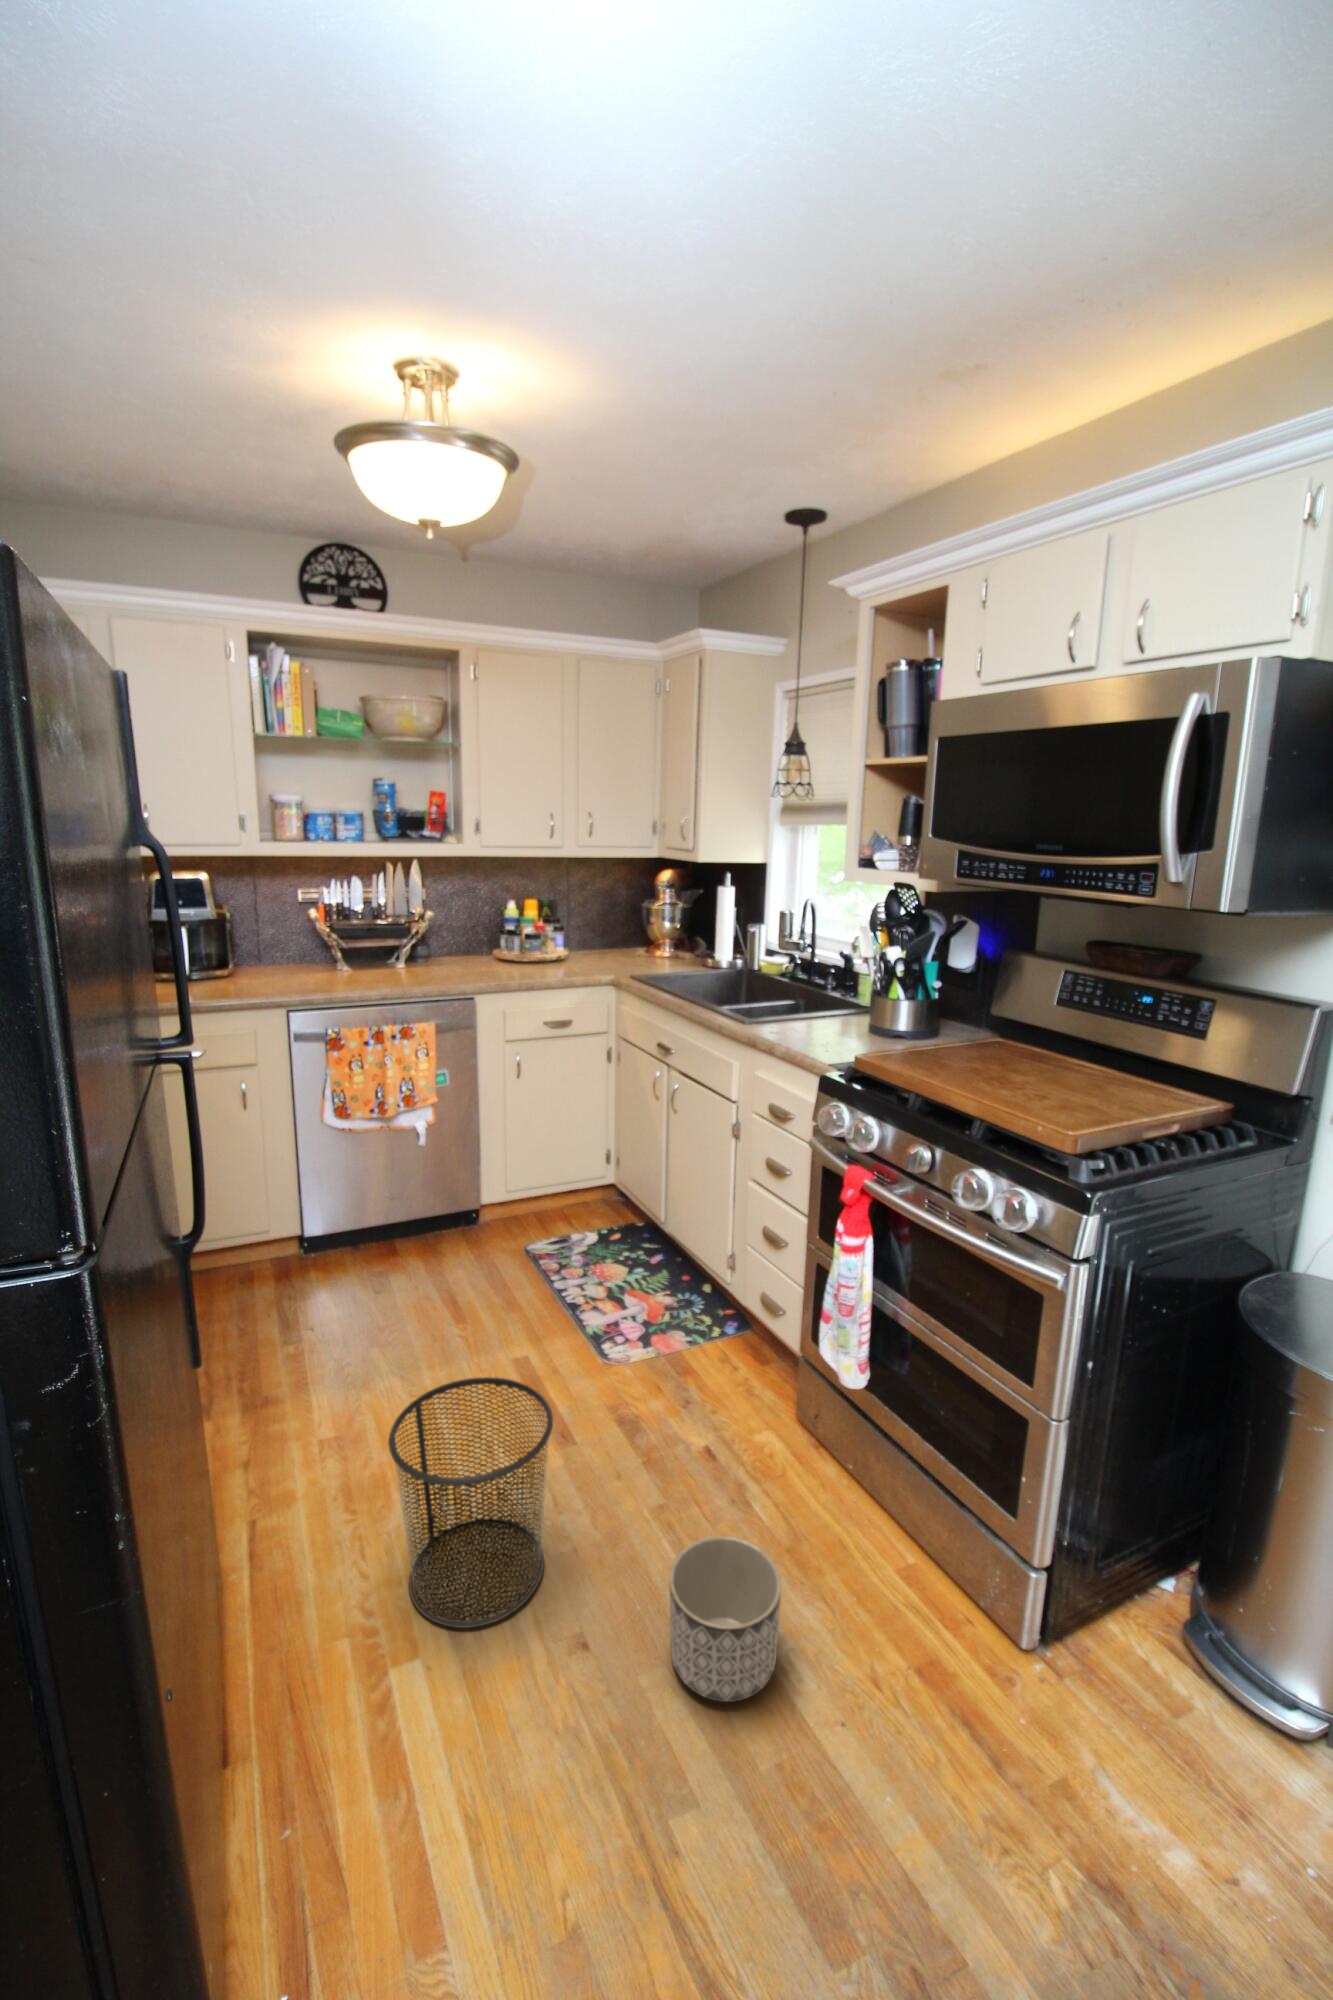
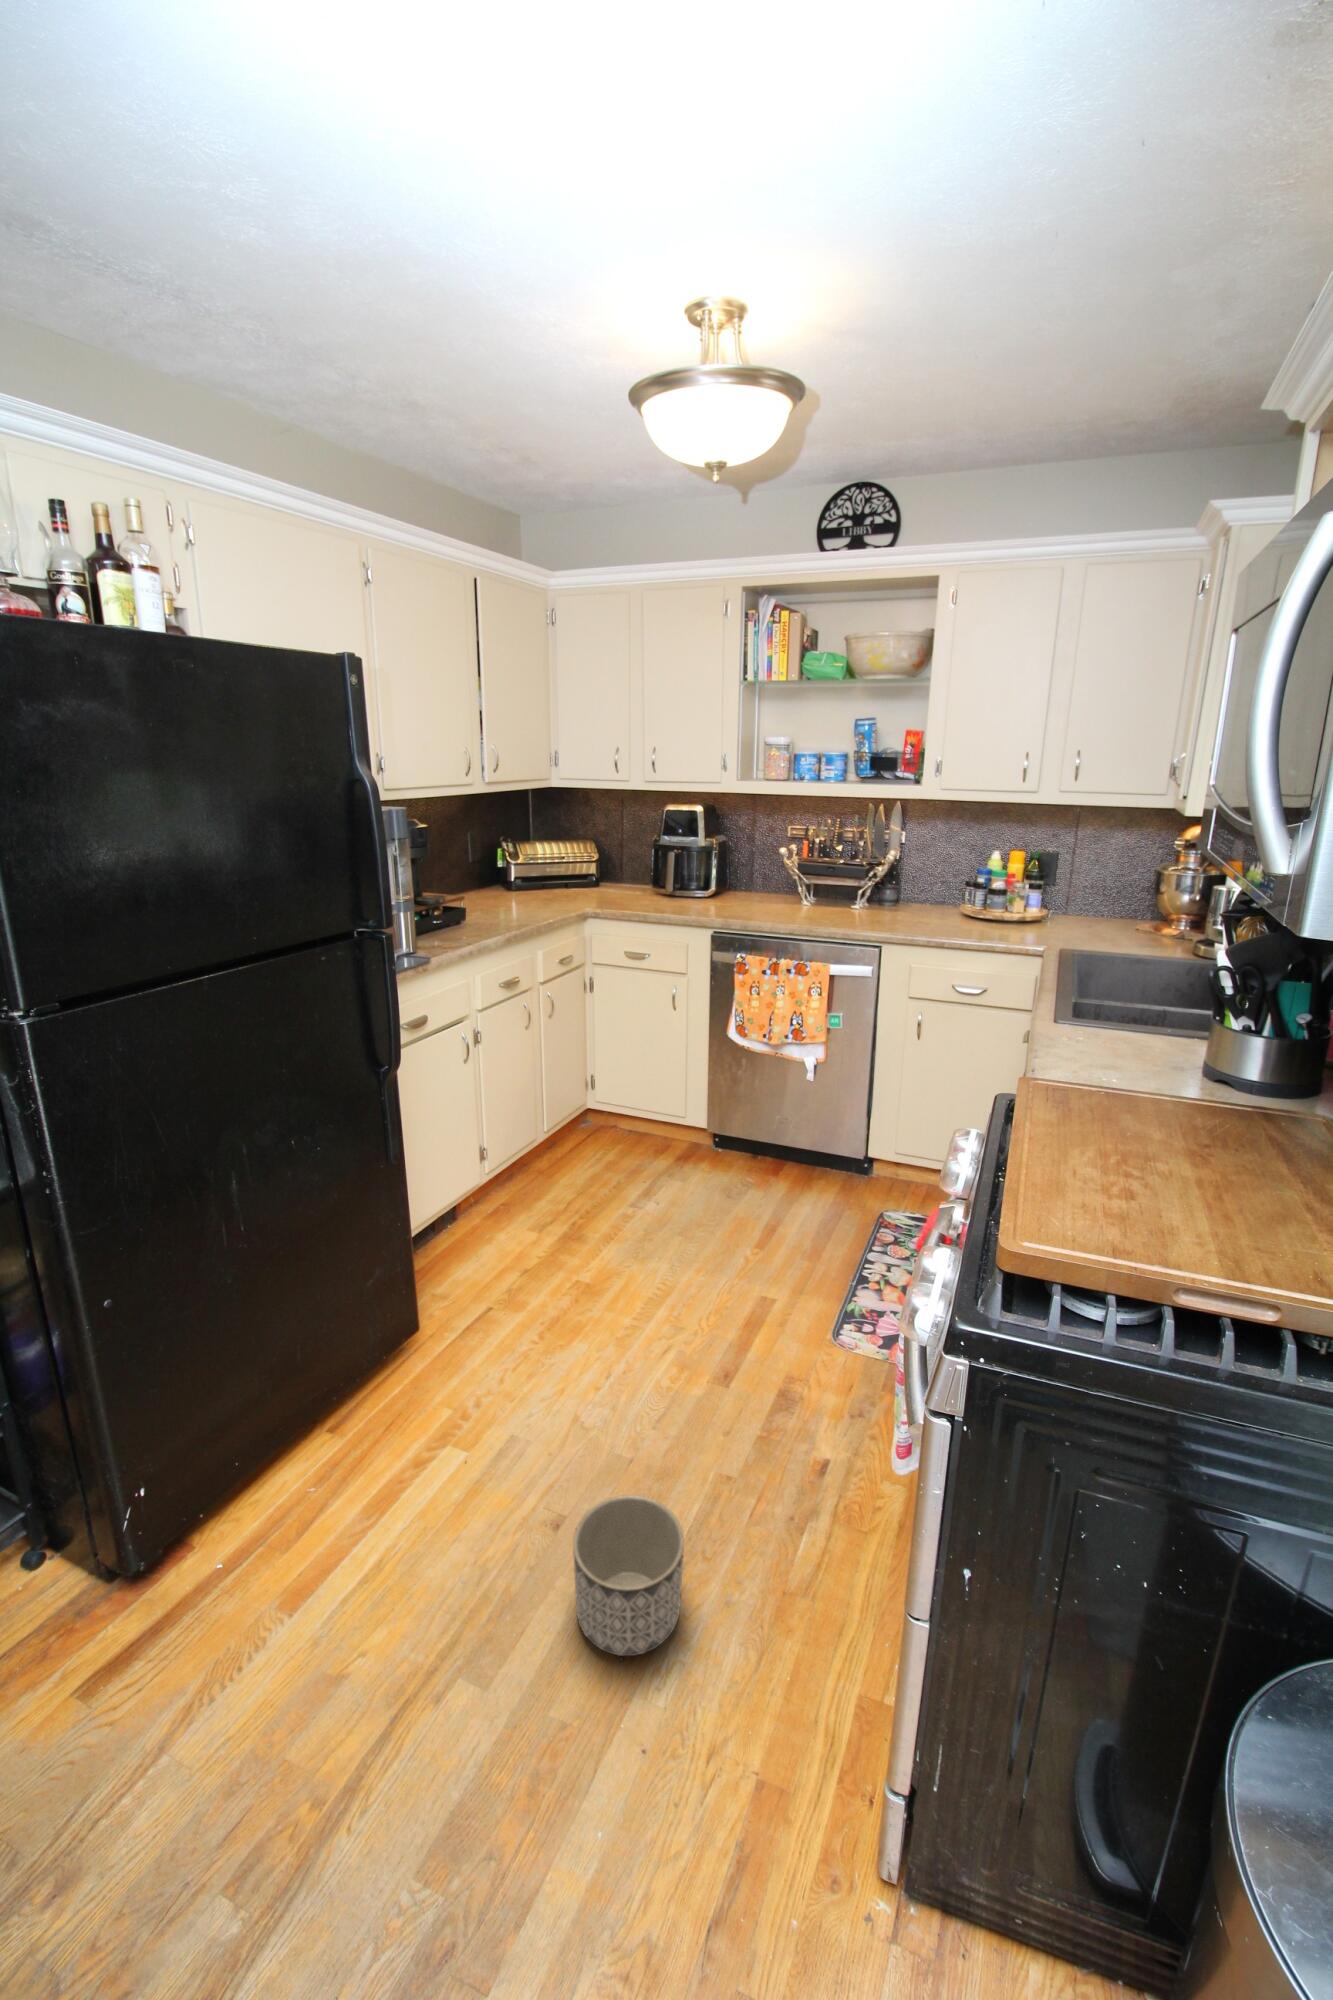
waste bin: present [388,1377,553,1628] -> none [492,1259,630,1459]

